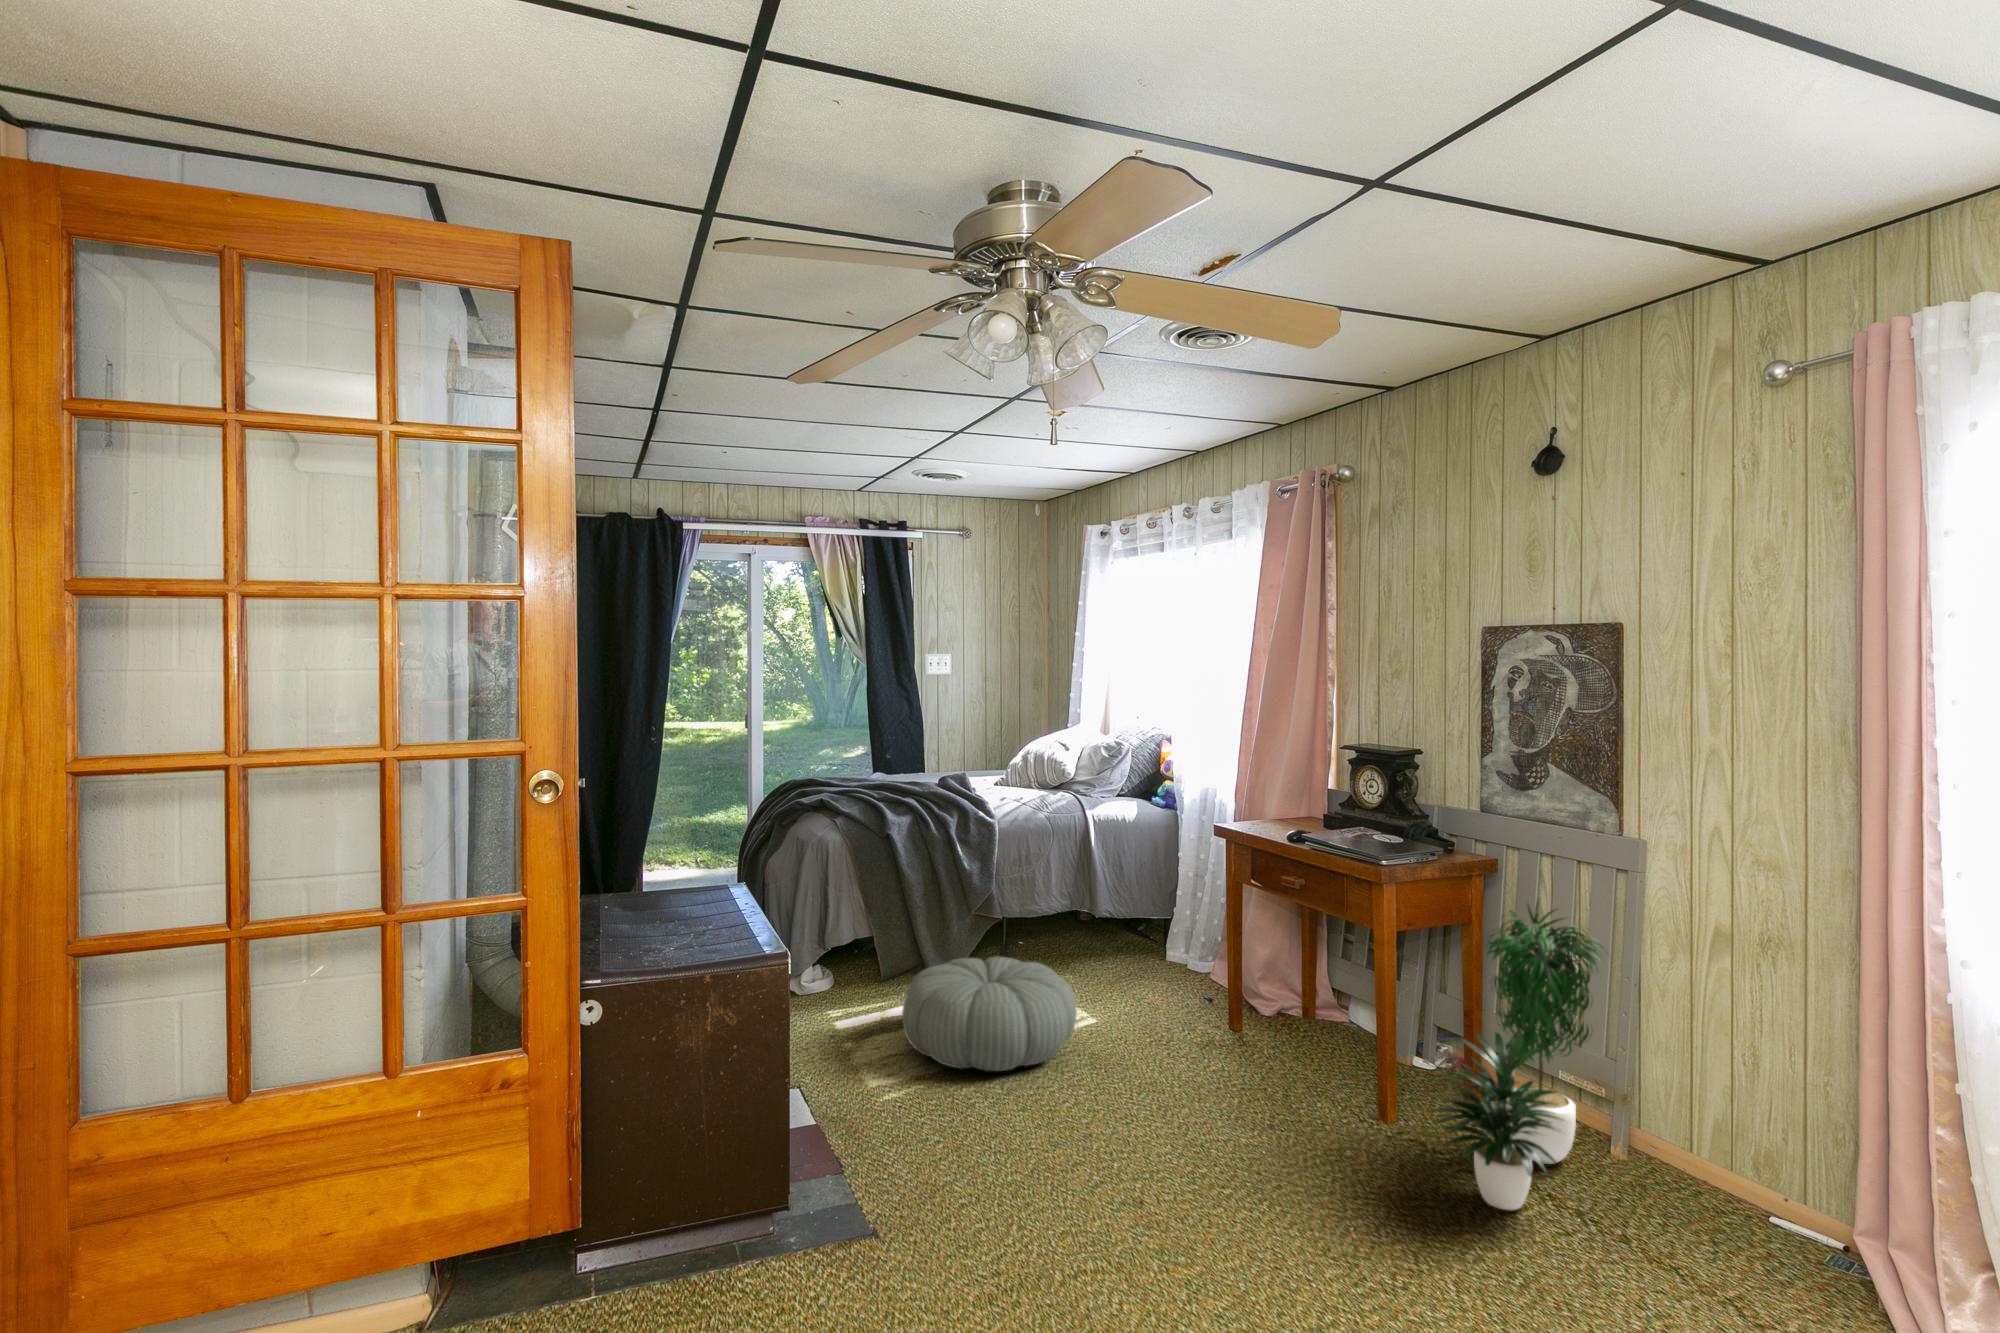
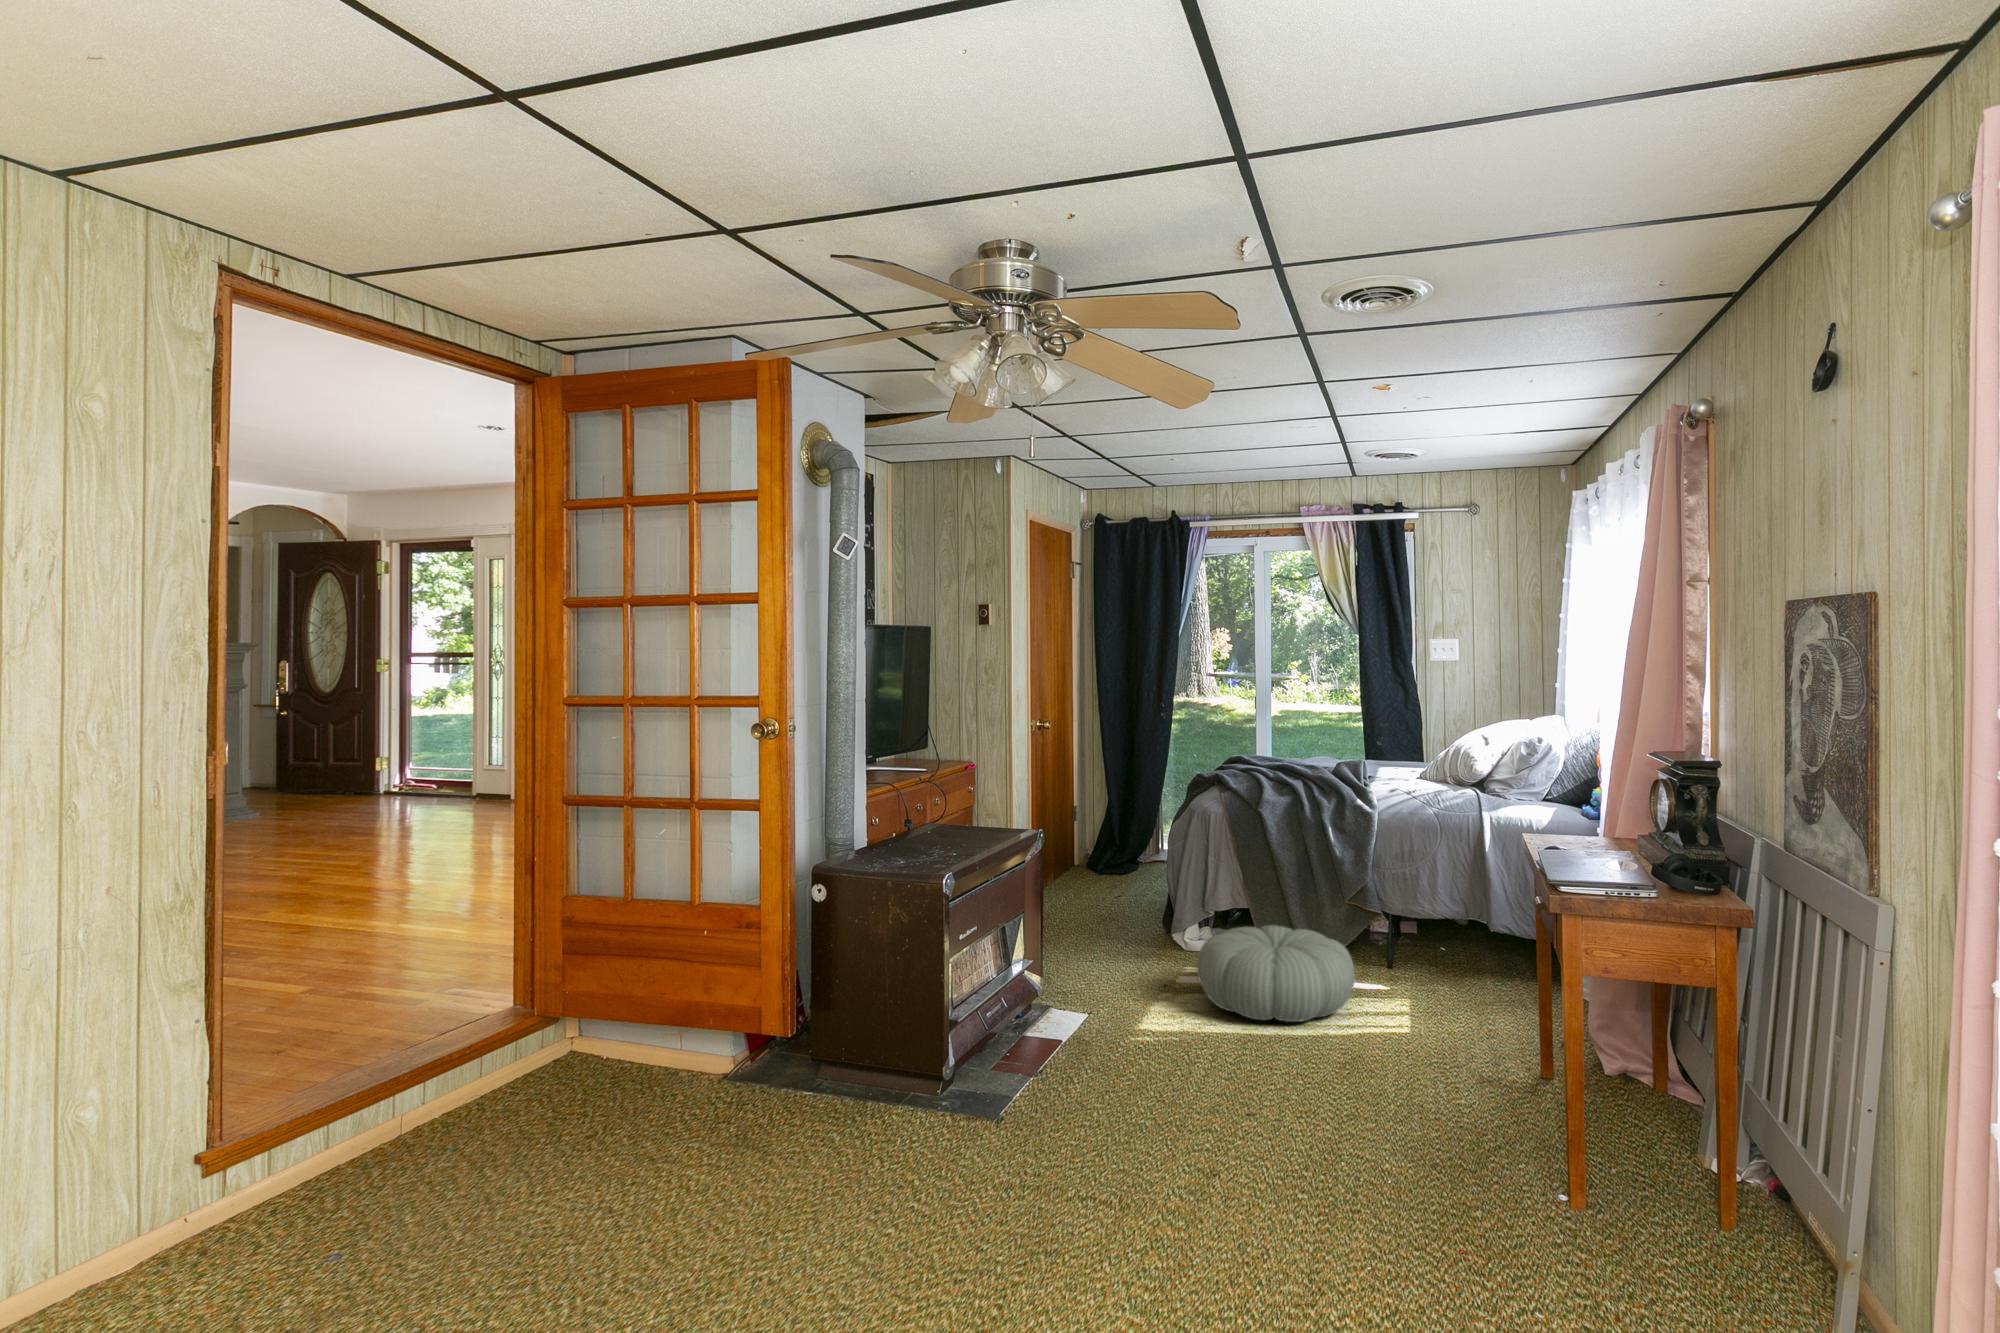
potted plant: present [1430,903,1605,1210] -> none [1481,933,1738,1218]

